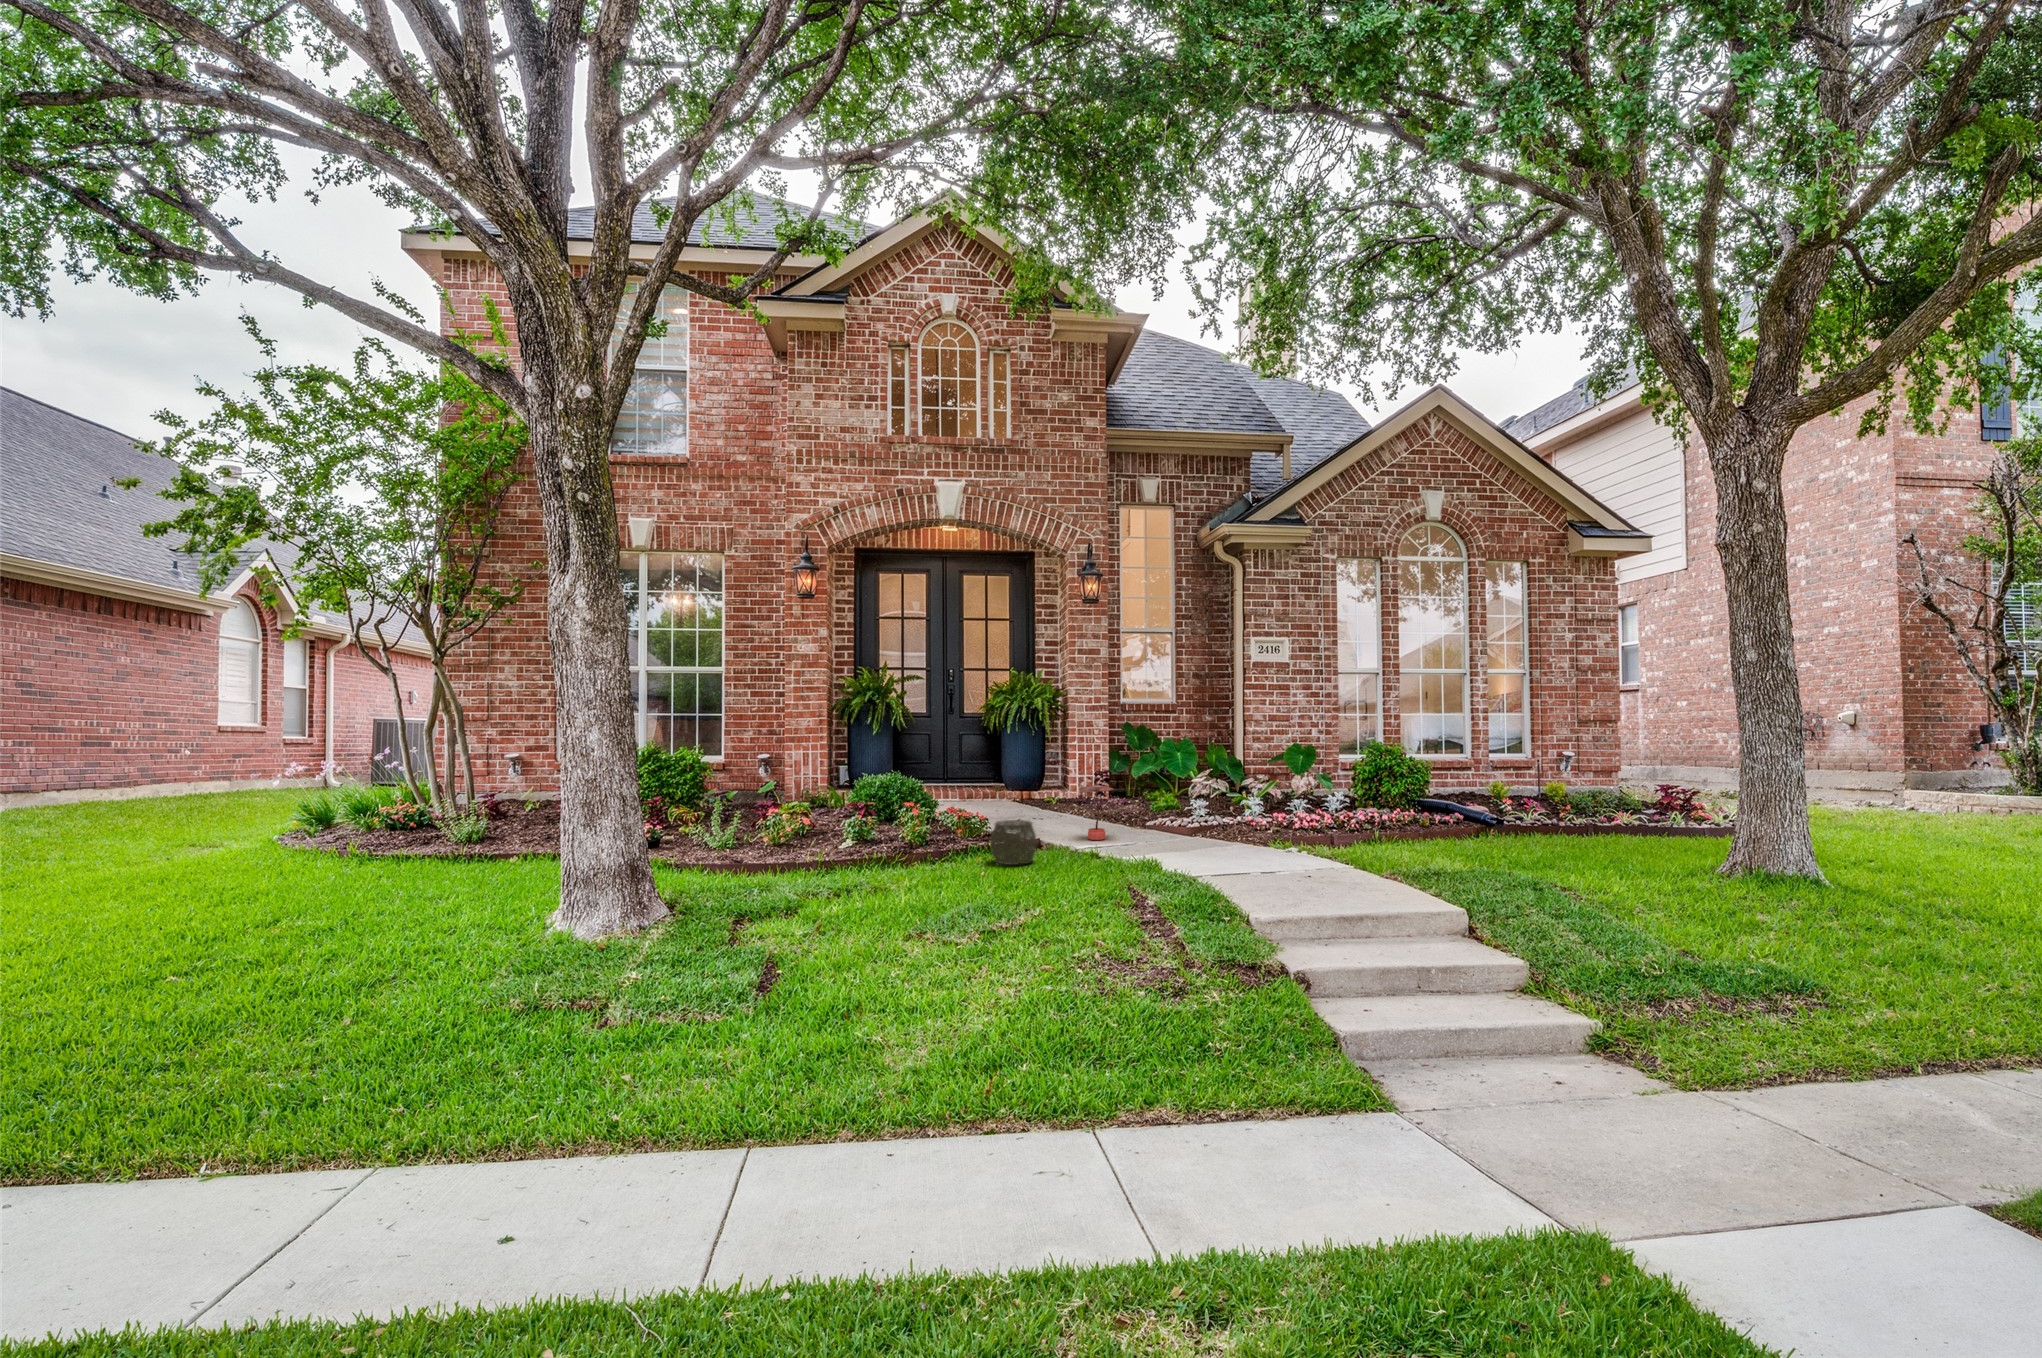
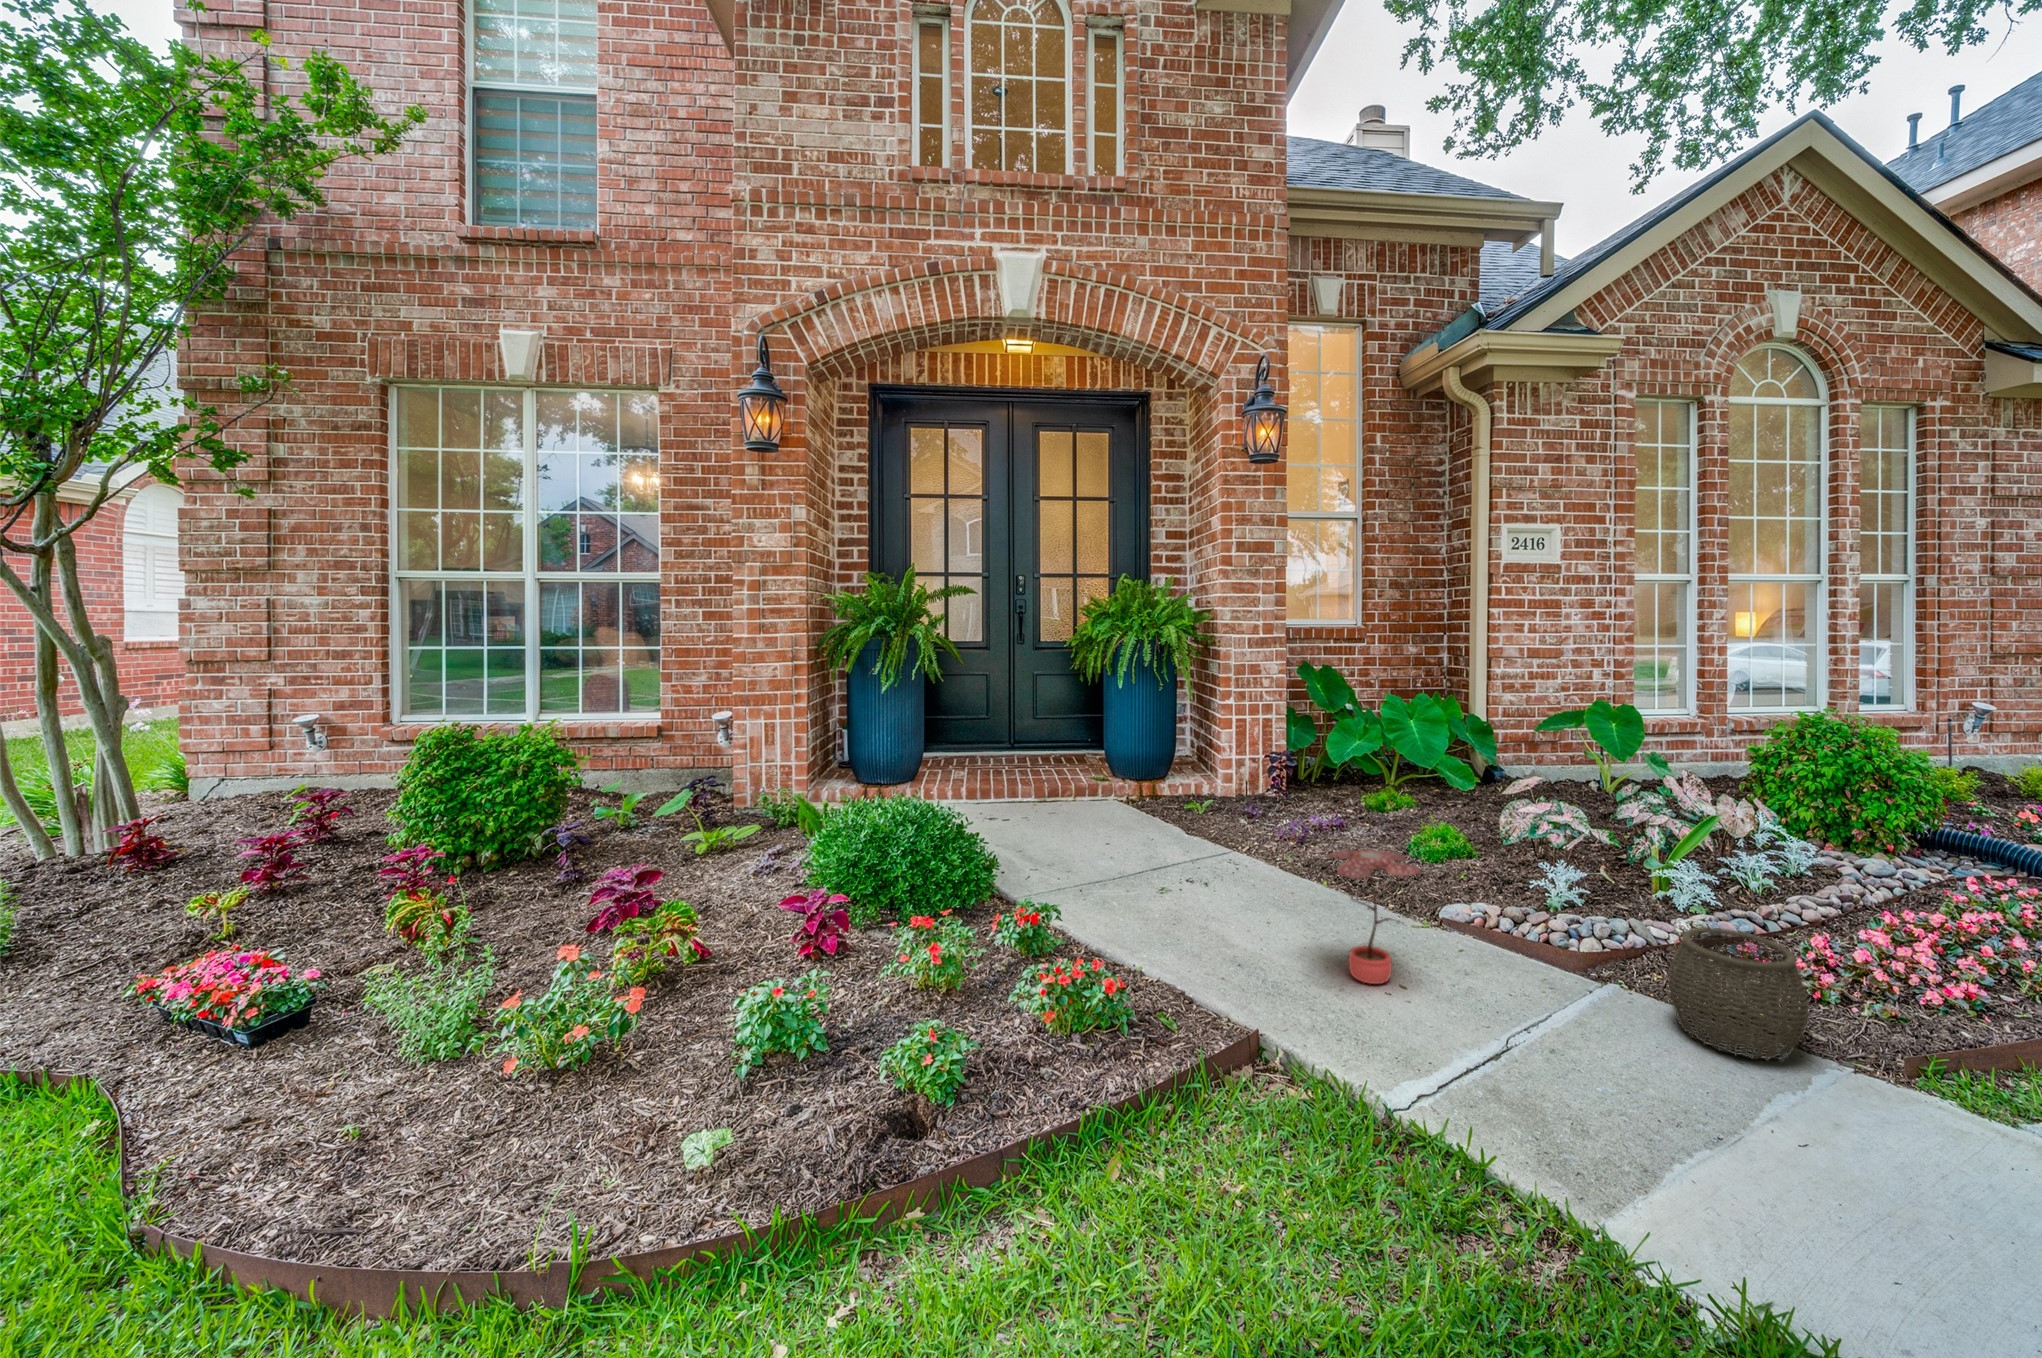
woven basket: present [991,820,1036,865] -> present [1668,927,1809,1060]

